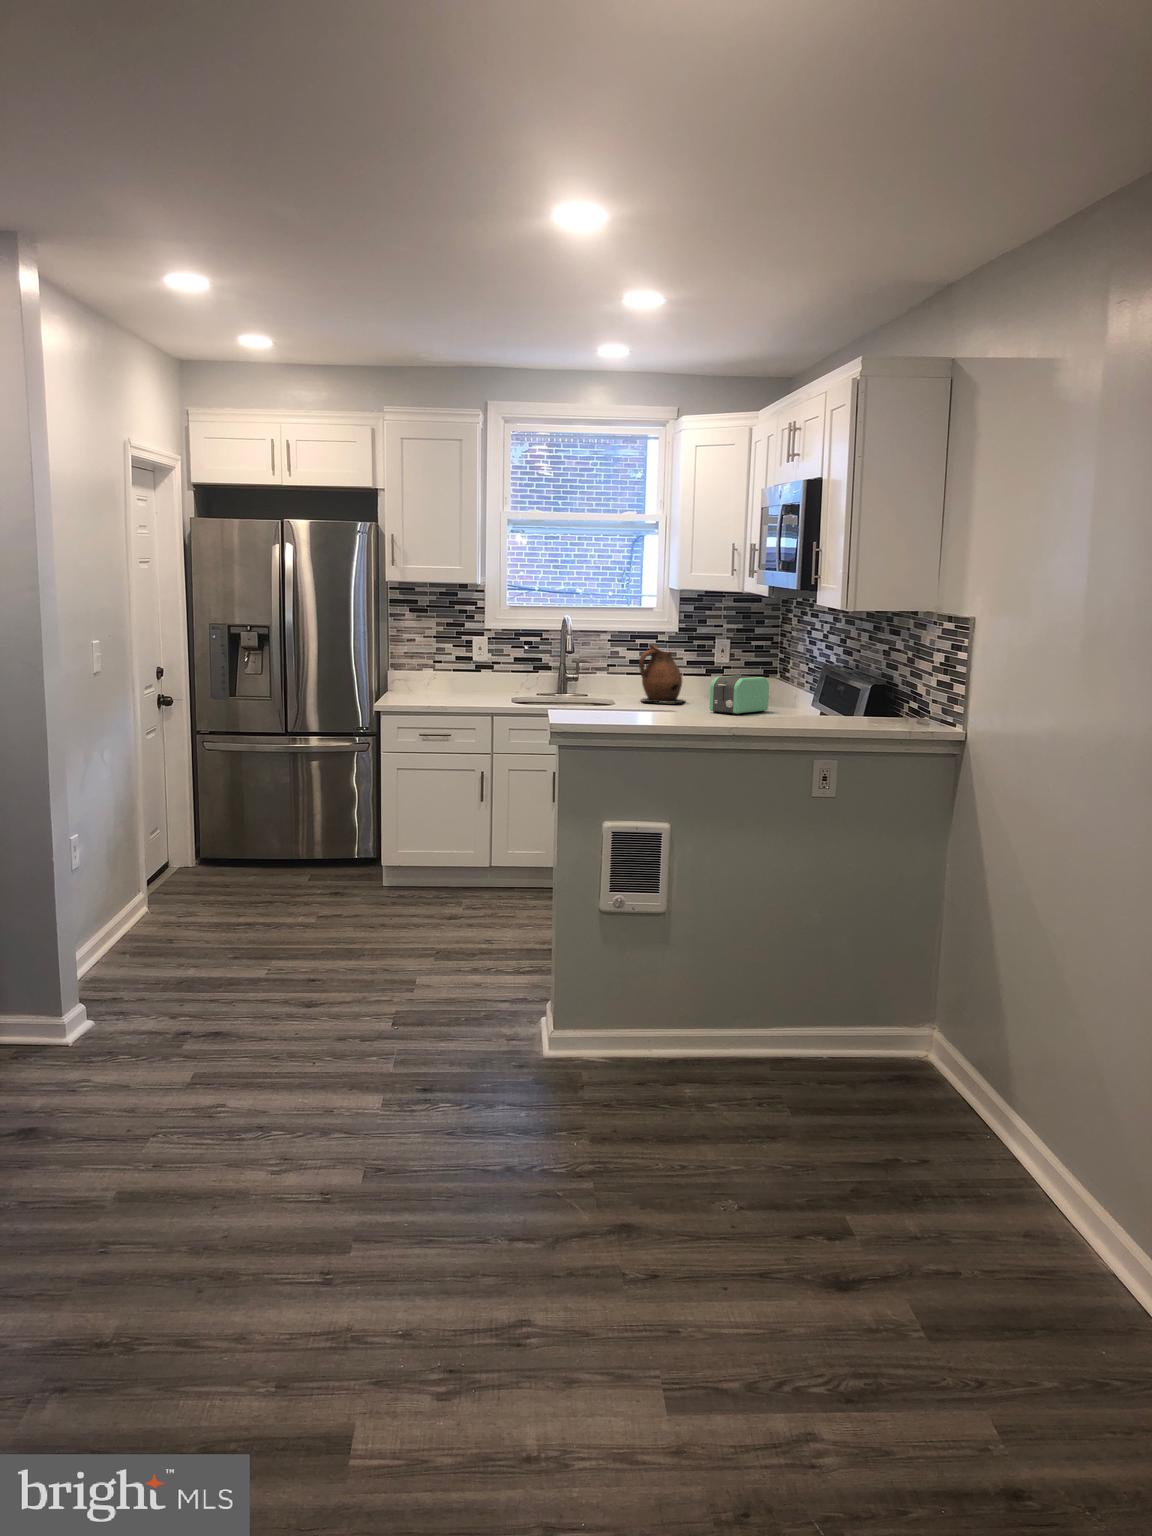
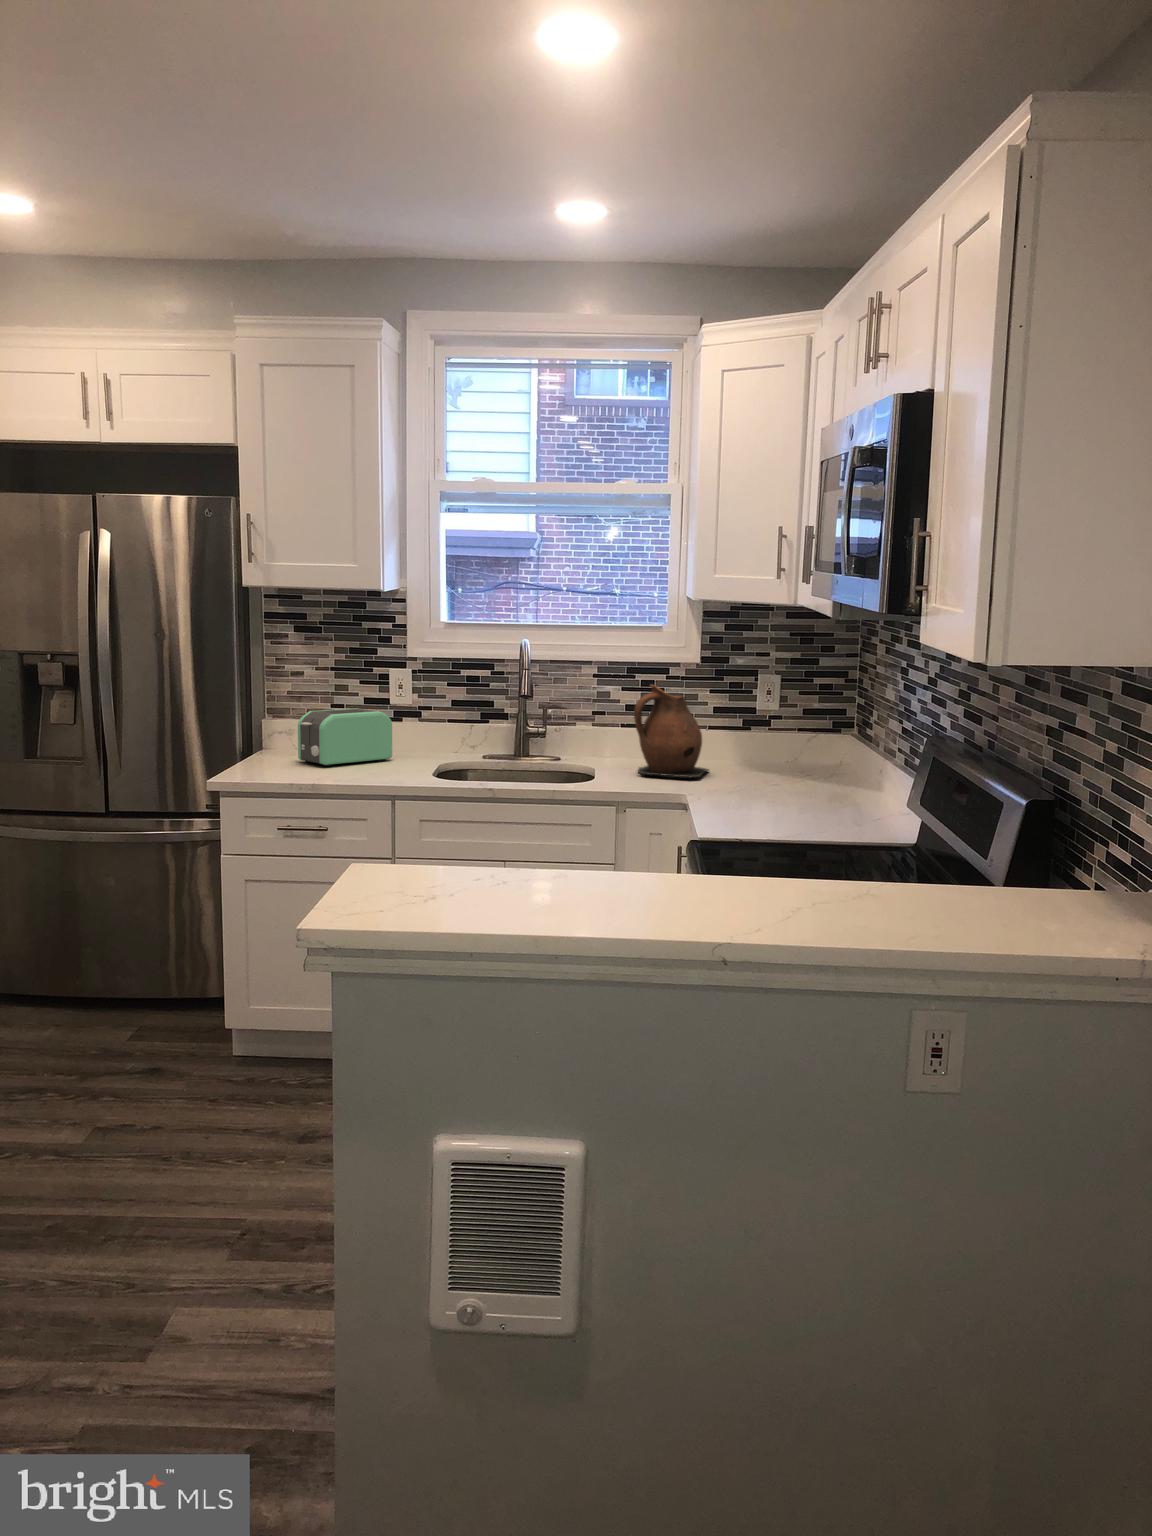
toaster: present [709,676,769,714] -> present [298,708,392,766]

